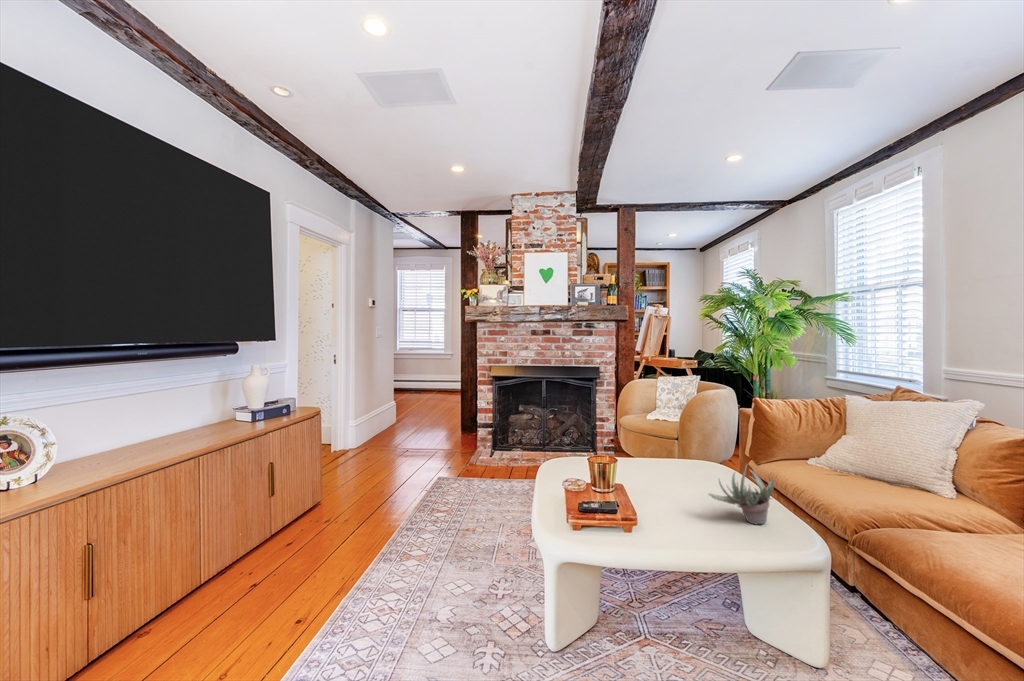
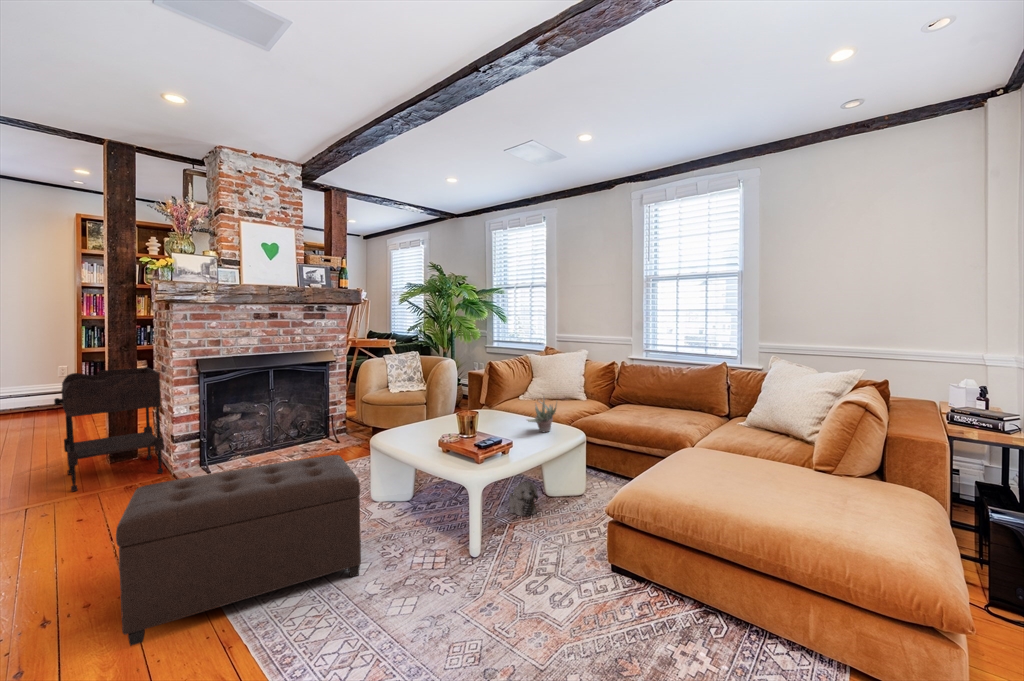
side table: none [417,371,475,451] -> present [54,367,164,491]
ottoman: none [304,457,486,599] -> present [116,455,361,646]
plush toy: none [665,586,714,645] -> present [509,482,538,516]

